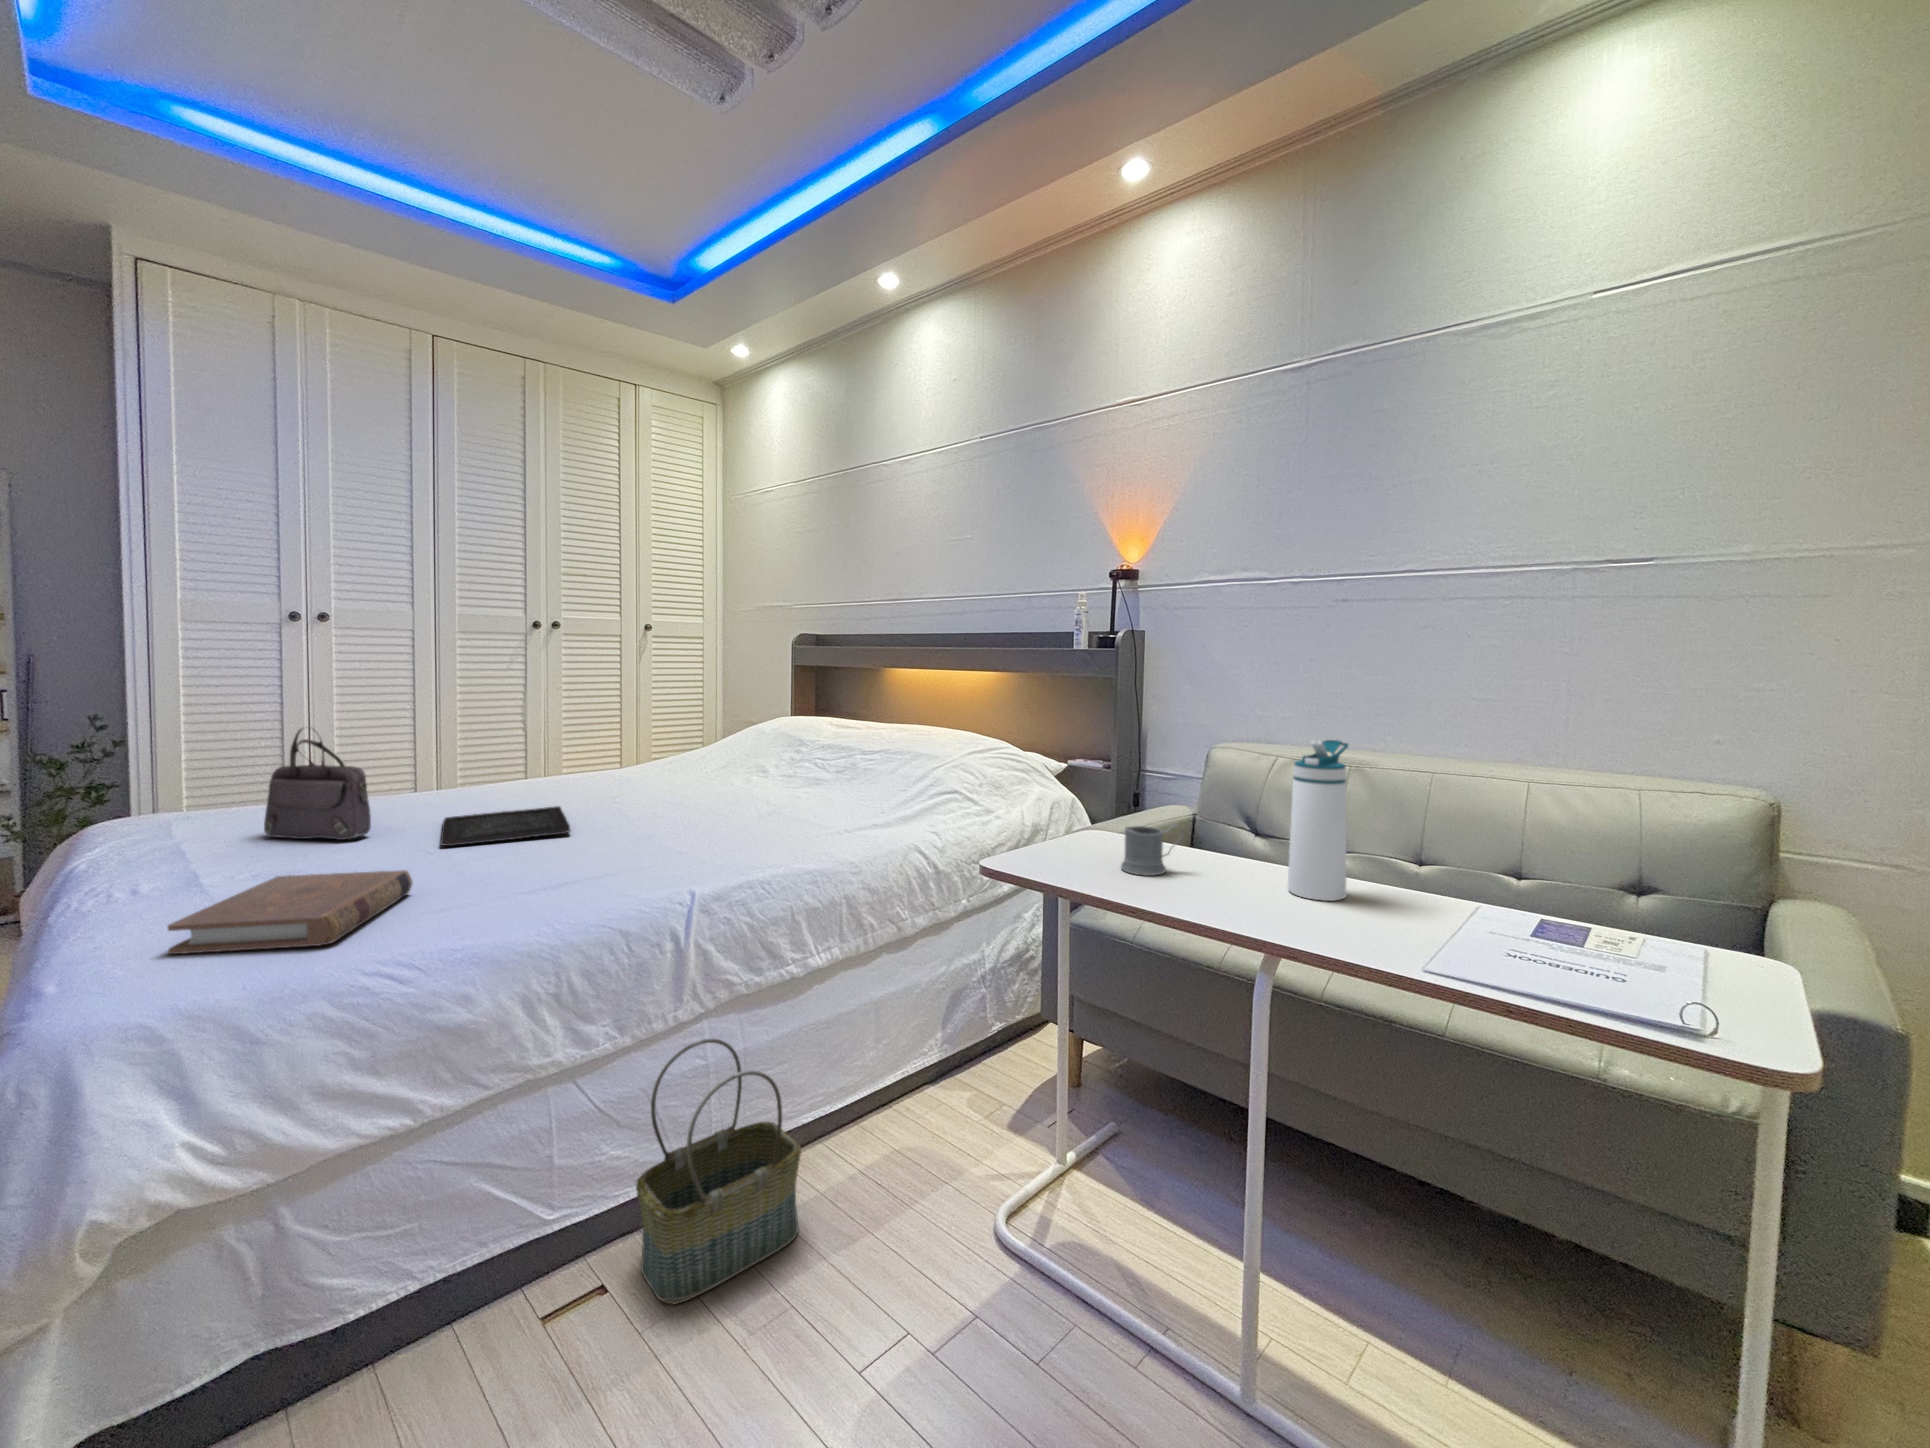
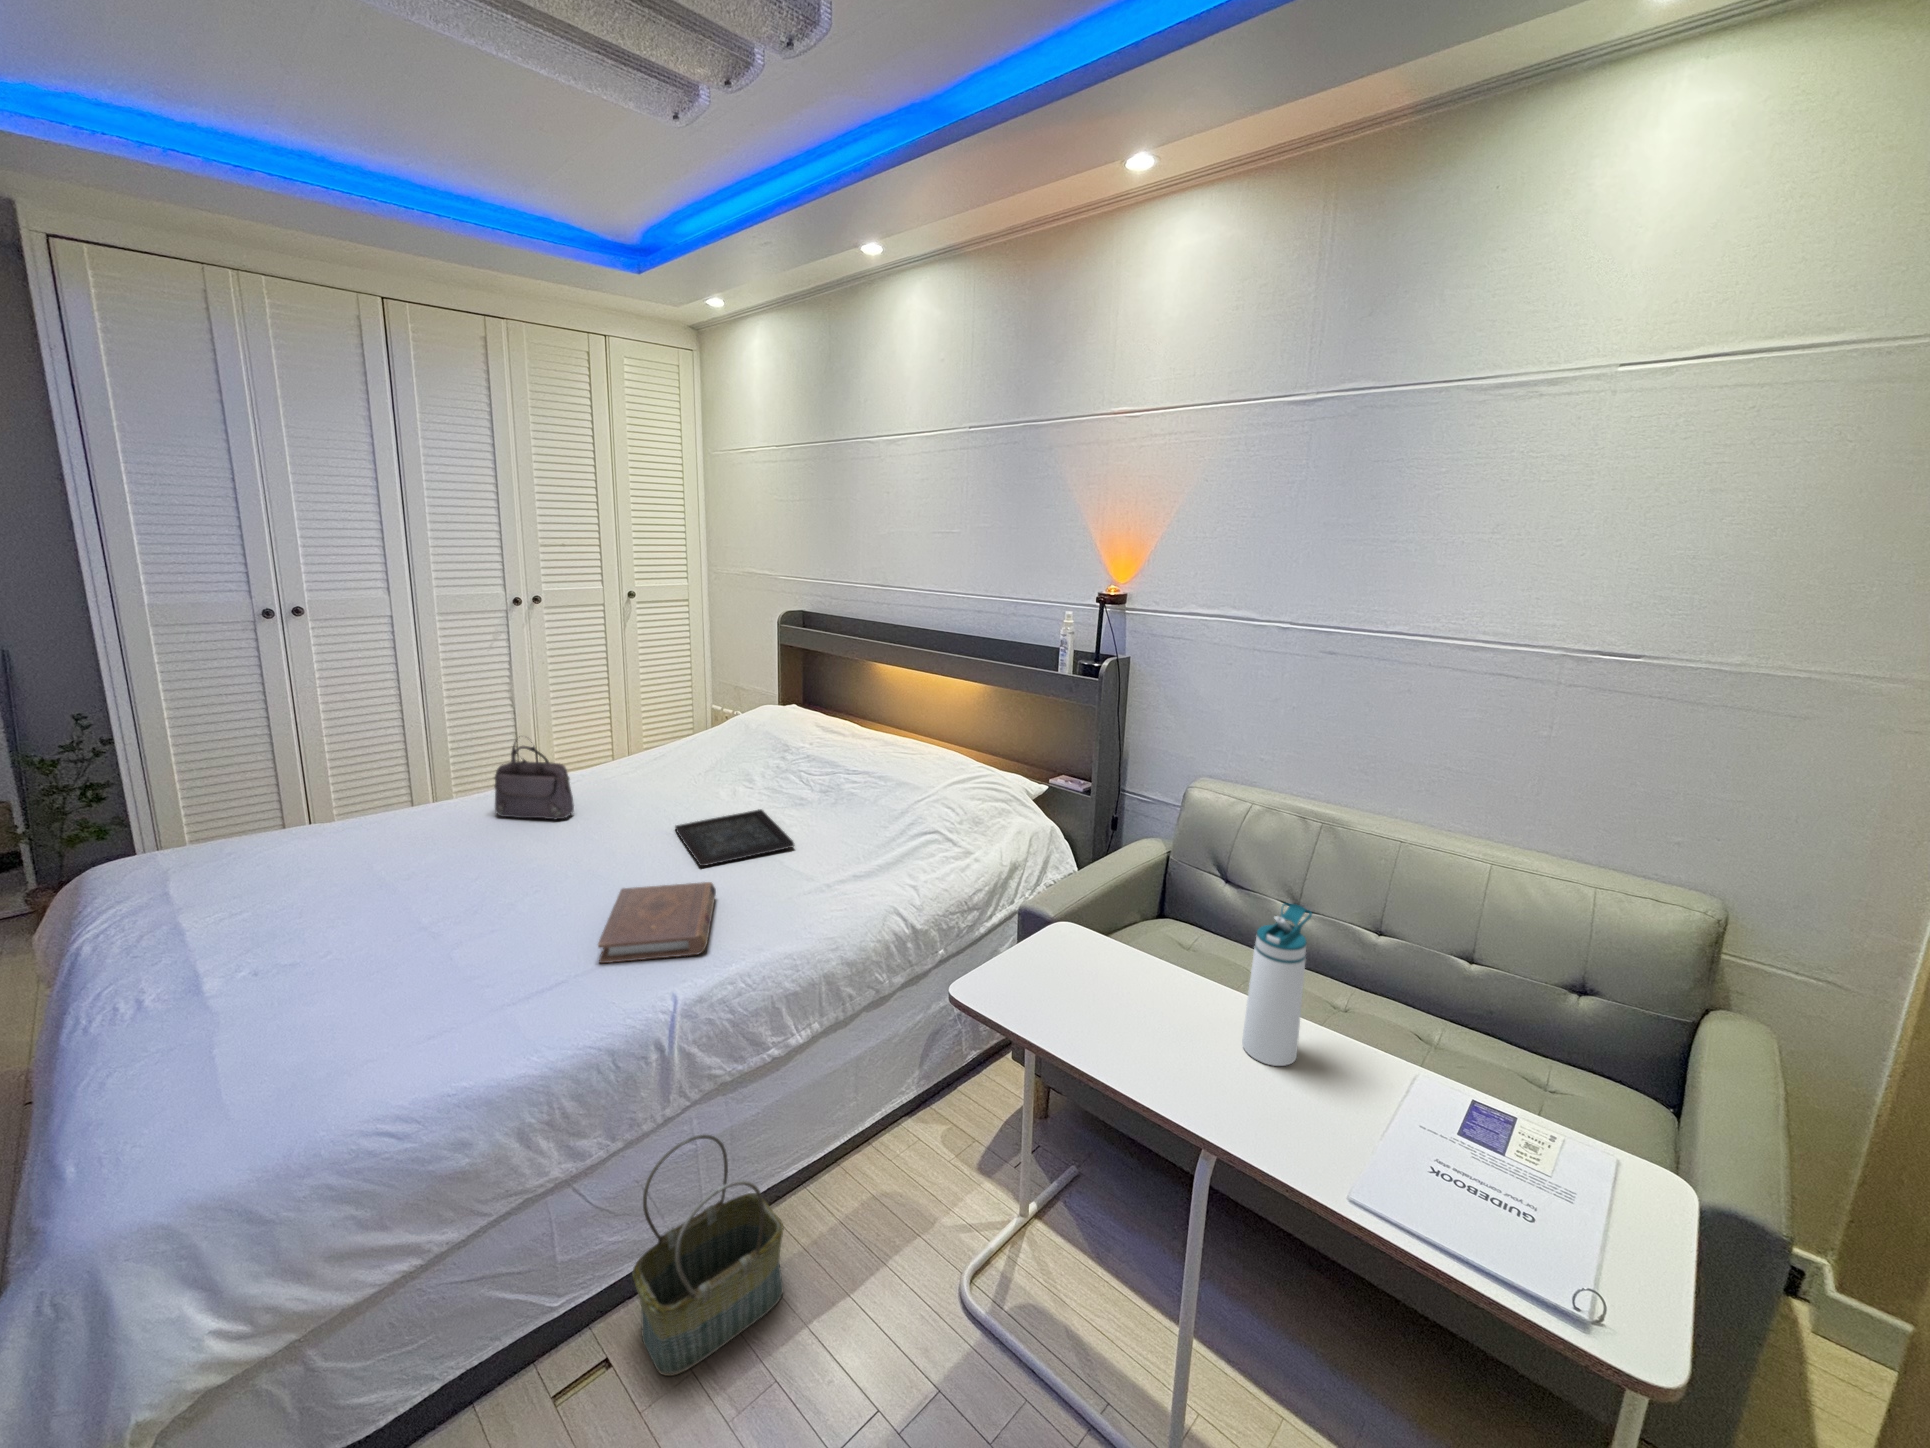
handbag: present [264,729,371,840] -> present [494,742,574,819]
tray: present [440,806,570,846] -> present [675,809,794,866]
mug: present [1121,826,1183,876] -> none [1085,956,1147,1013]
book: present [168,870,412,954] -> present [598,882,716,963]

